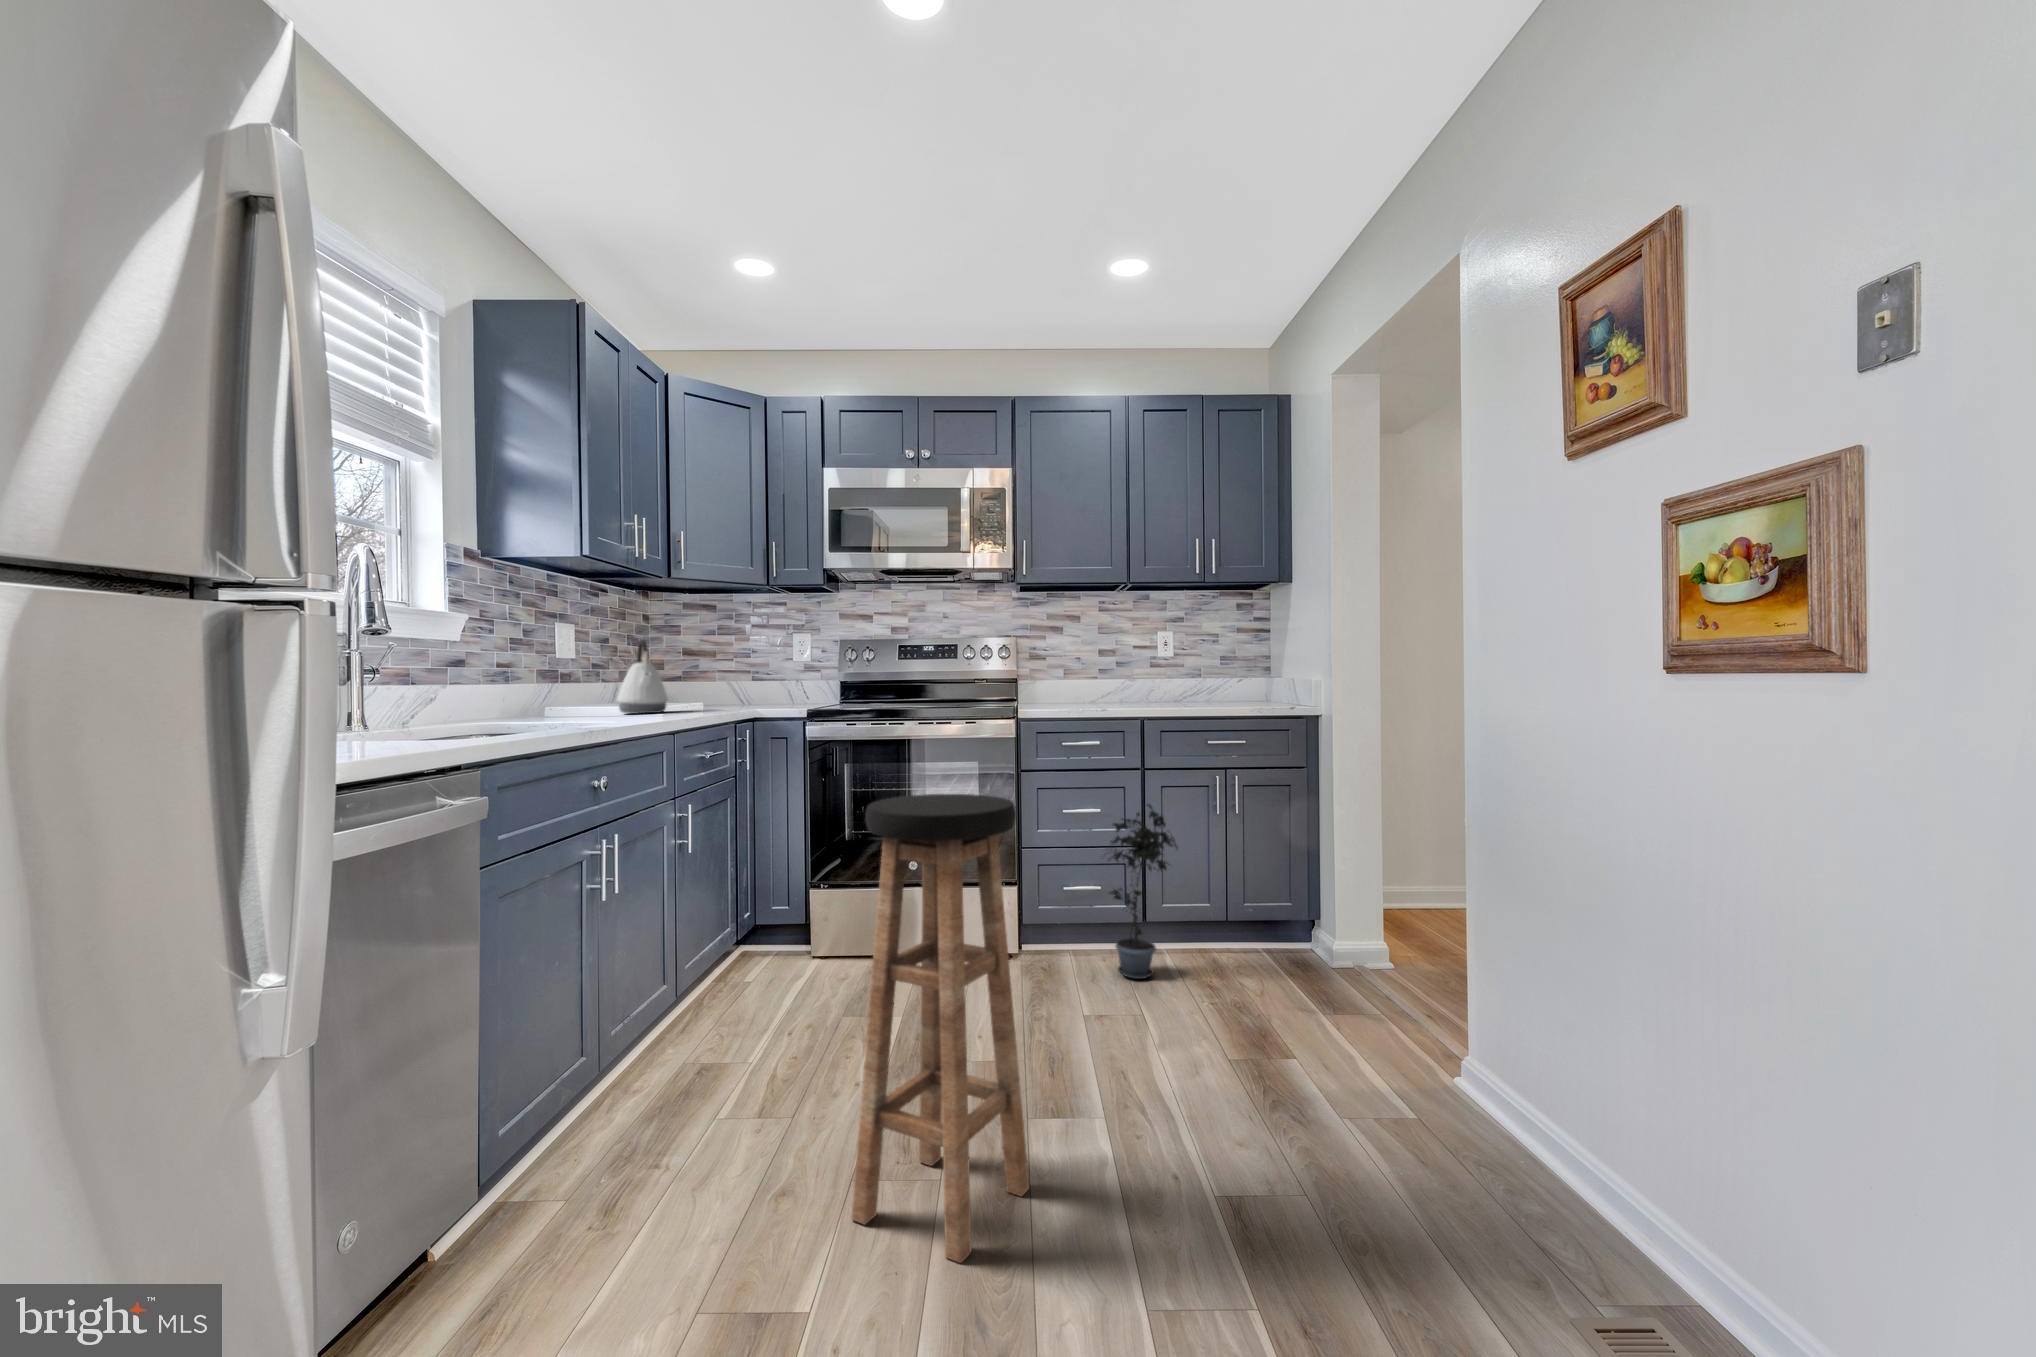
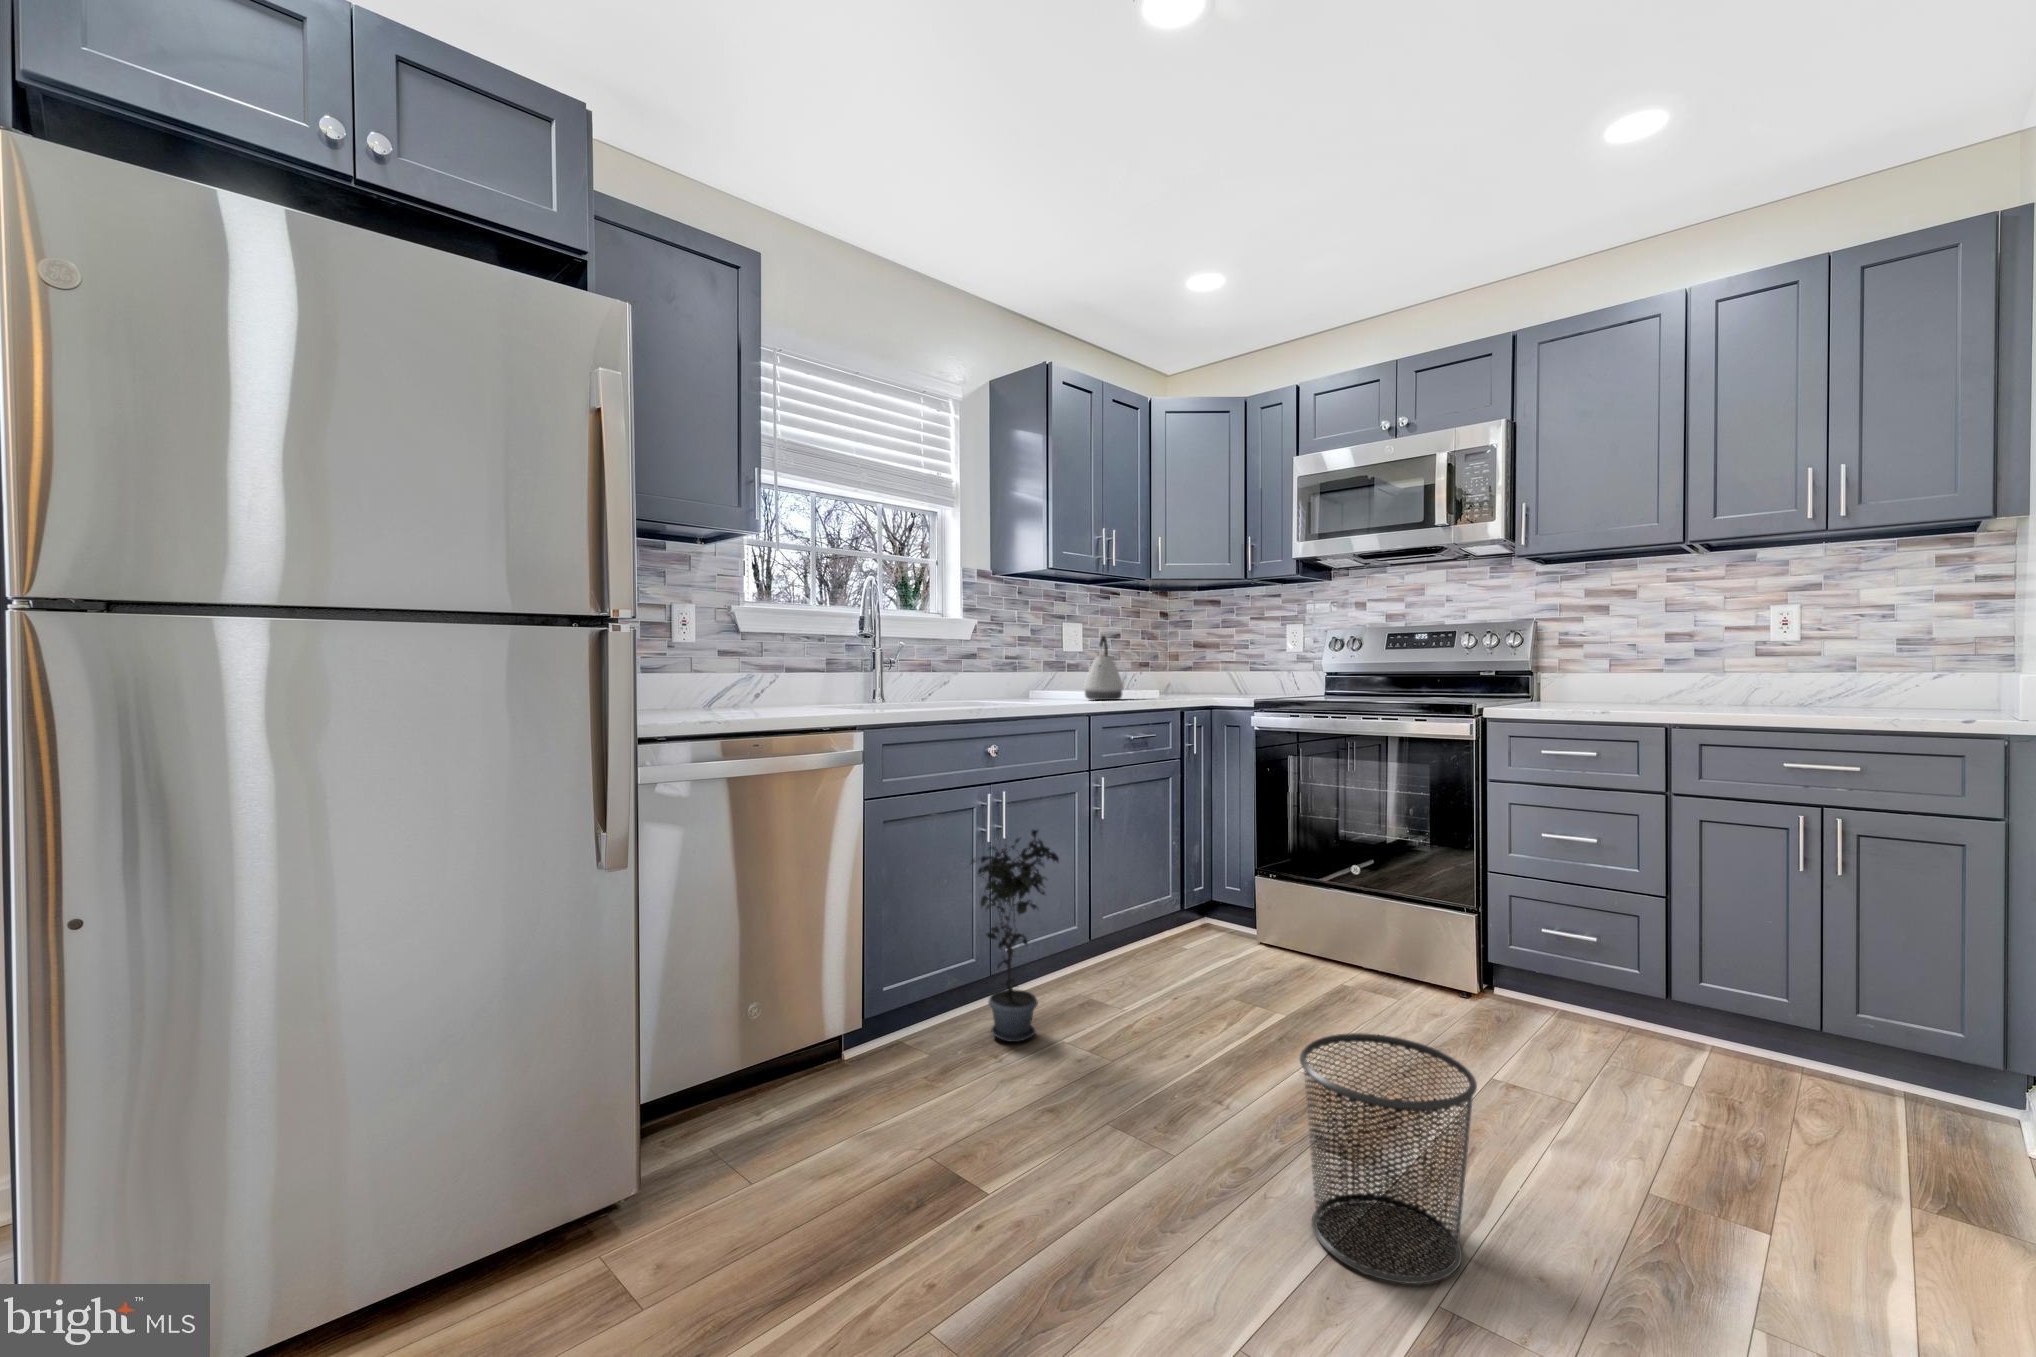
bar stool: present [851,794,1029,1263] -> none [1073,782,1231,1208]
potted plant: present [1104,804,1177,979] -> present [971,830,1059,1042]
waste bin: none [1091,991,1235,1203] -> present [1300,1033,1477,1284]

